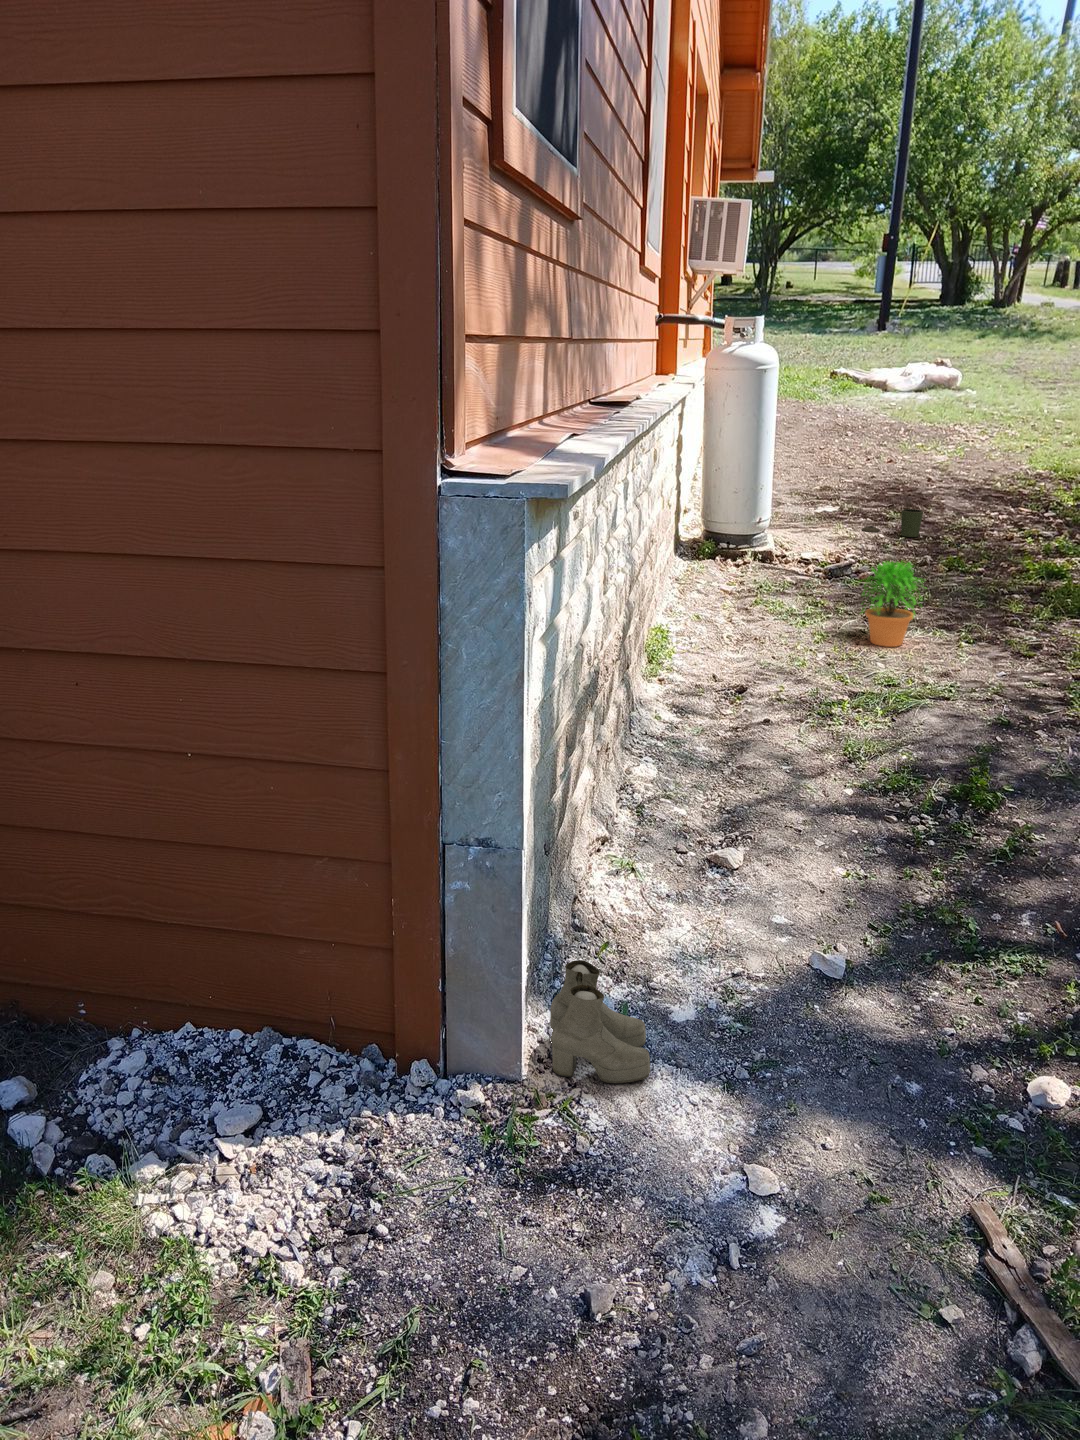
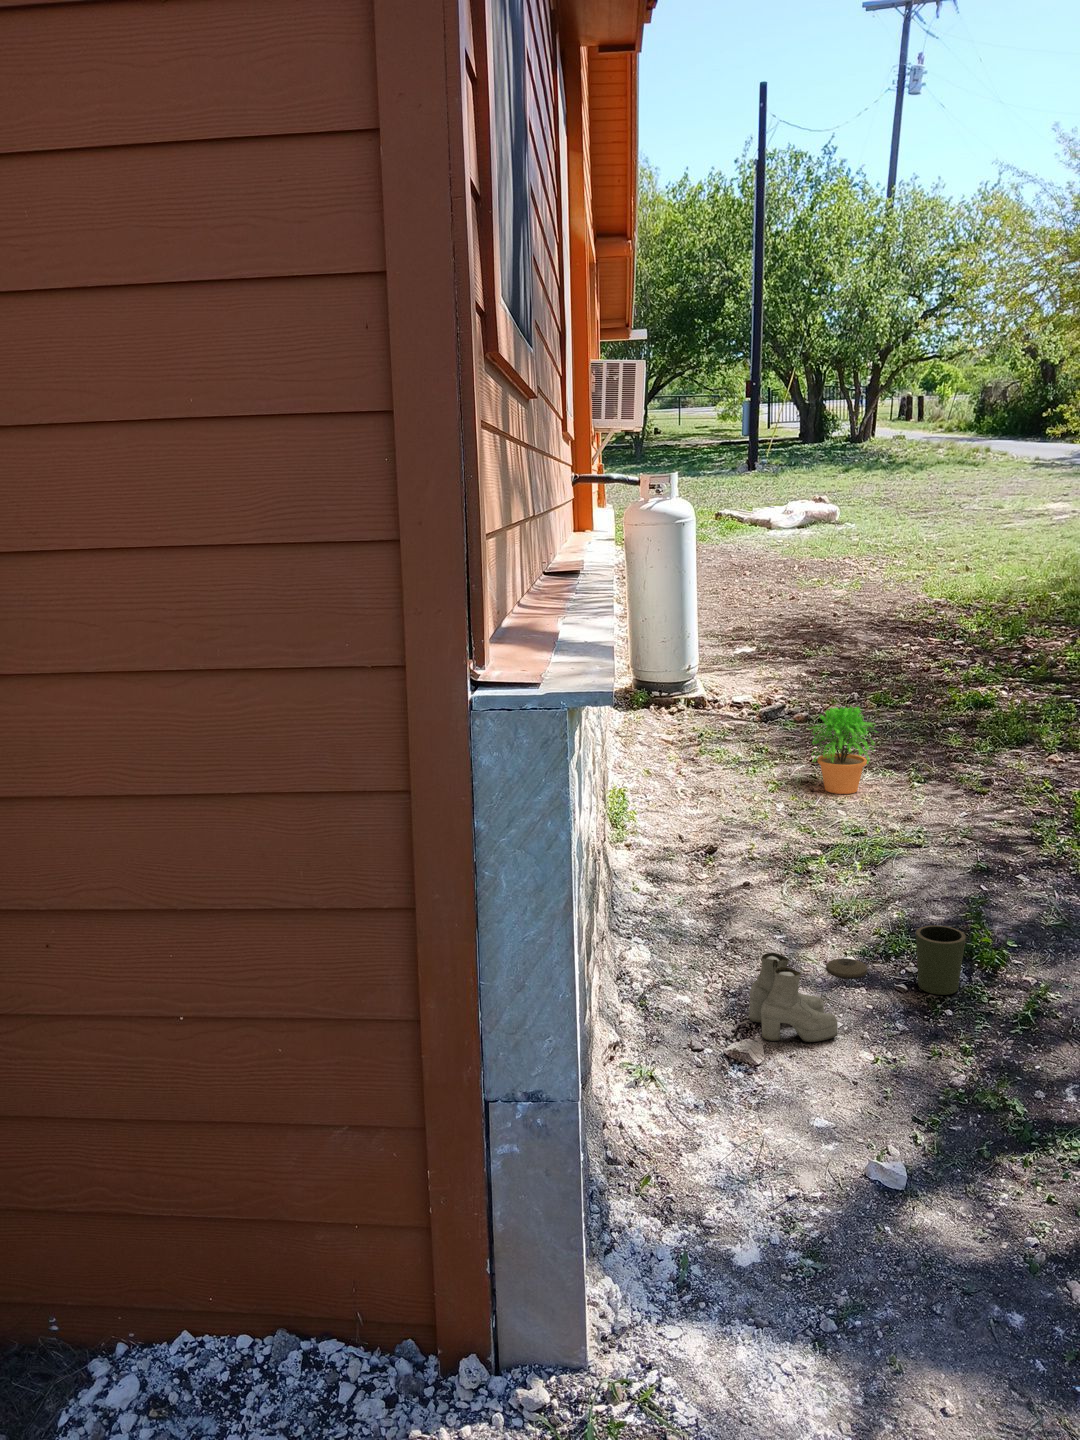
trash can: present [861,509,923,537] -> present [826,925,966,995]
boots: present [550,960,650,1083] -> present [749,953,838,1042]

